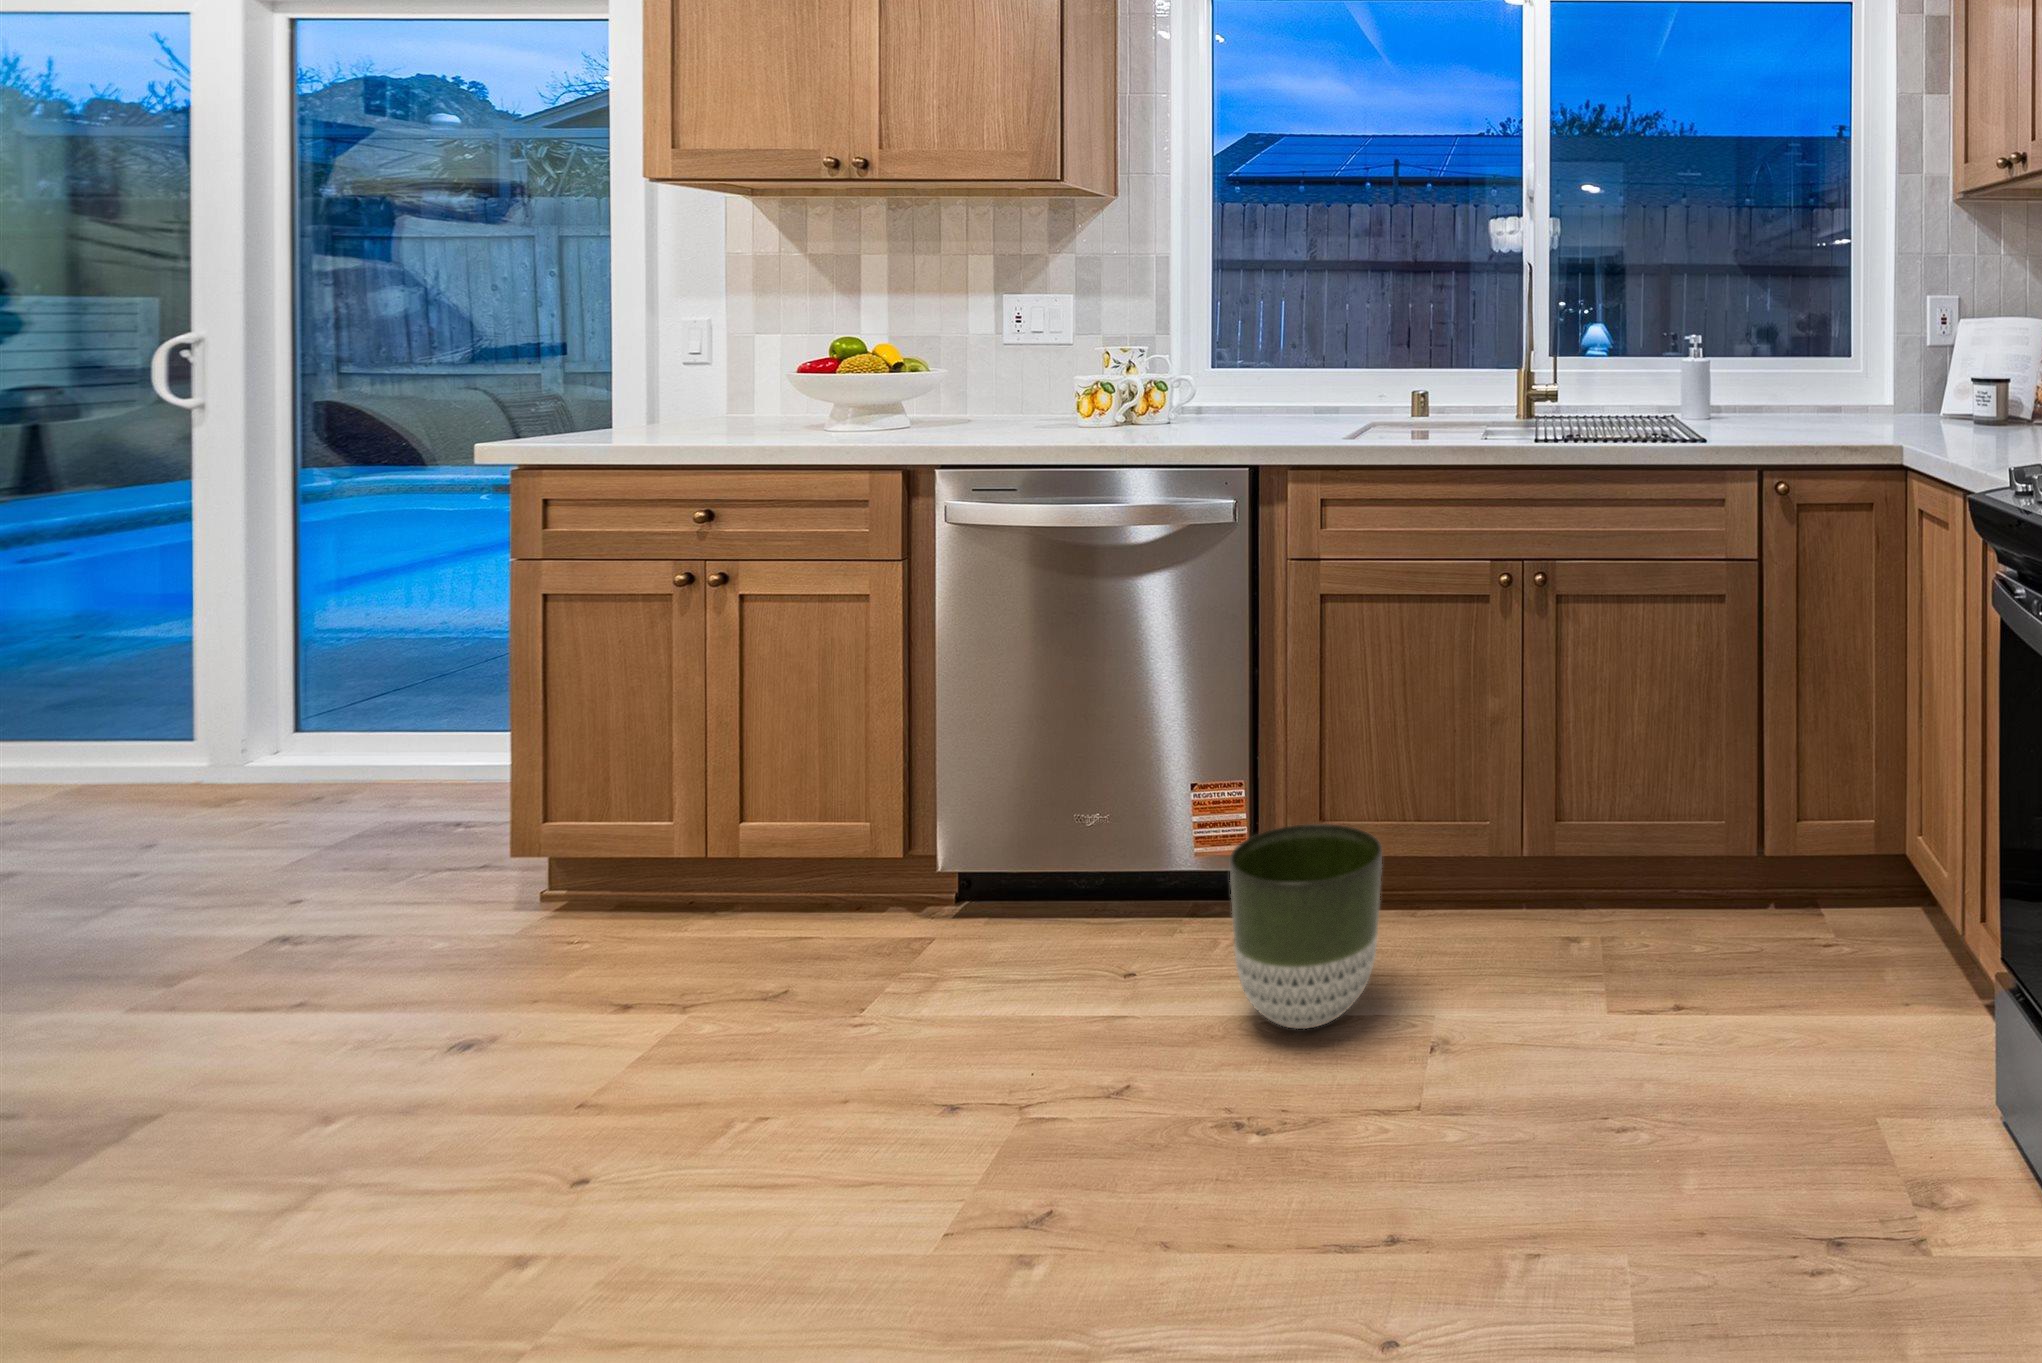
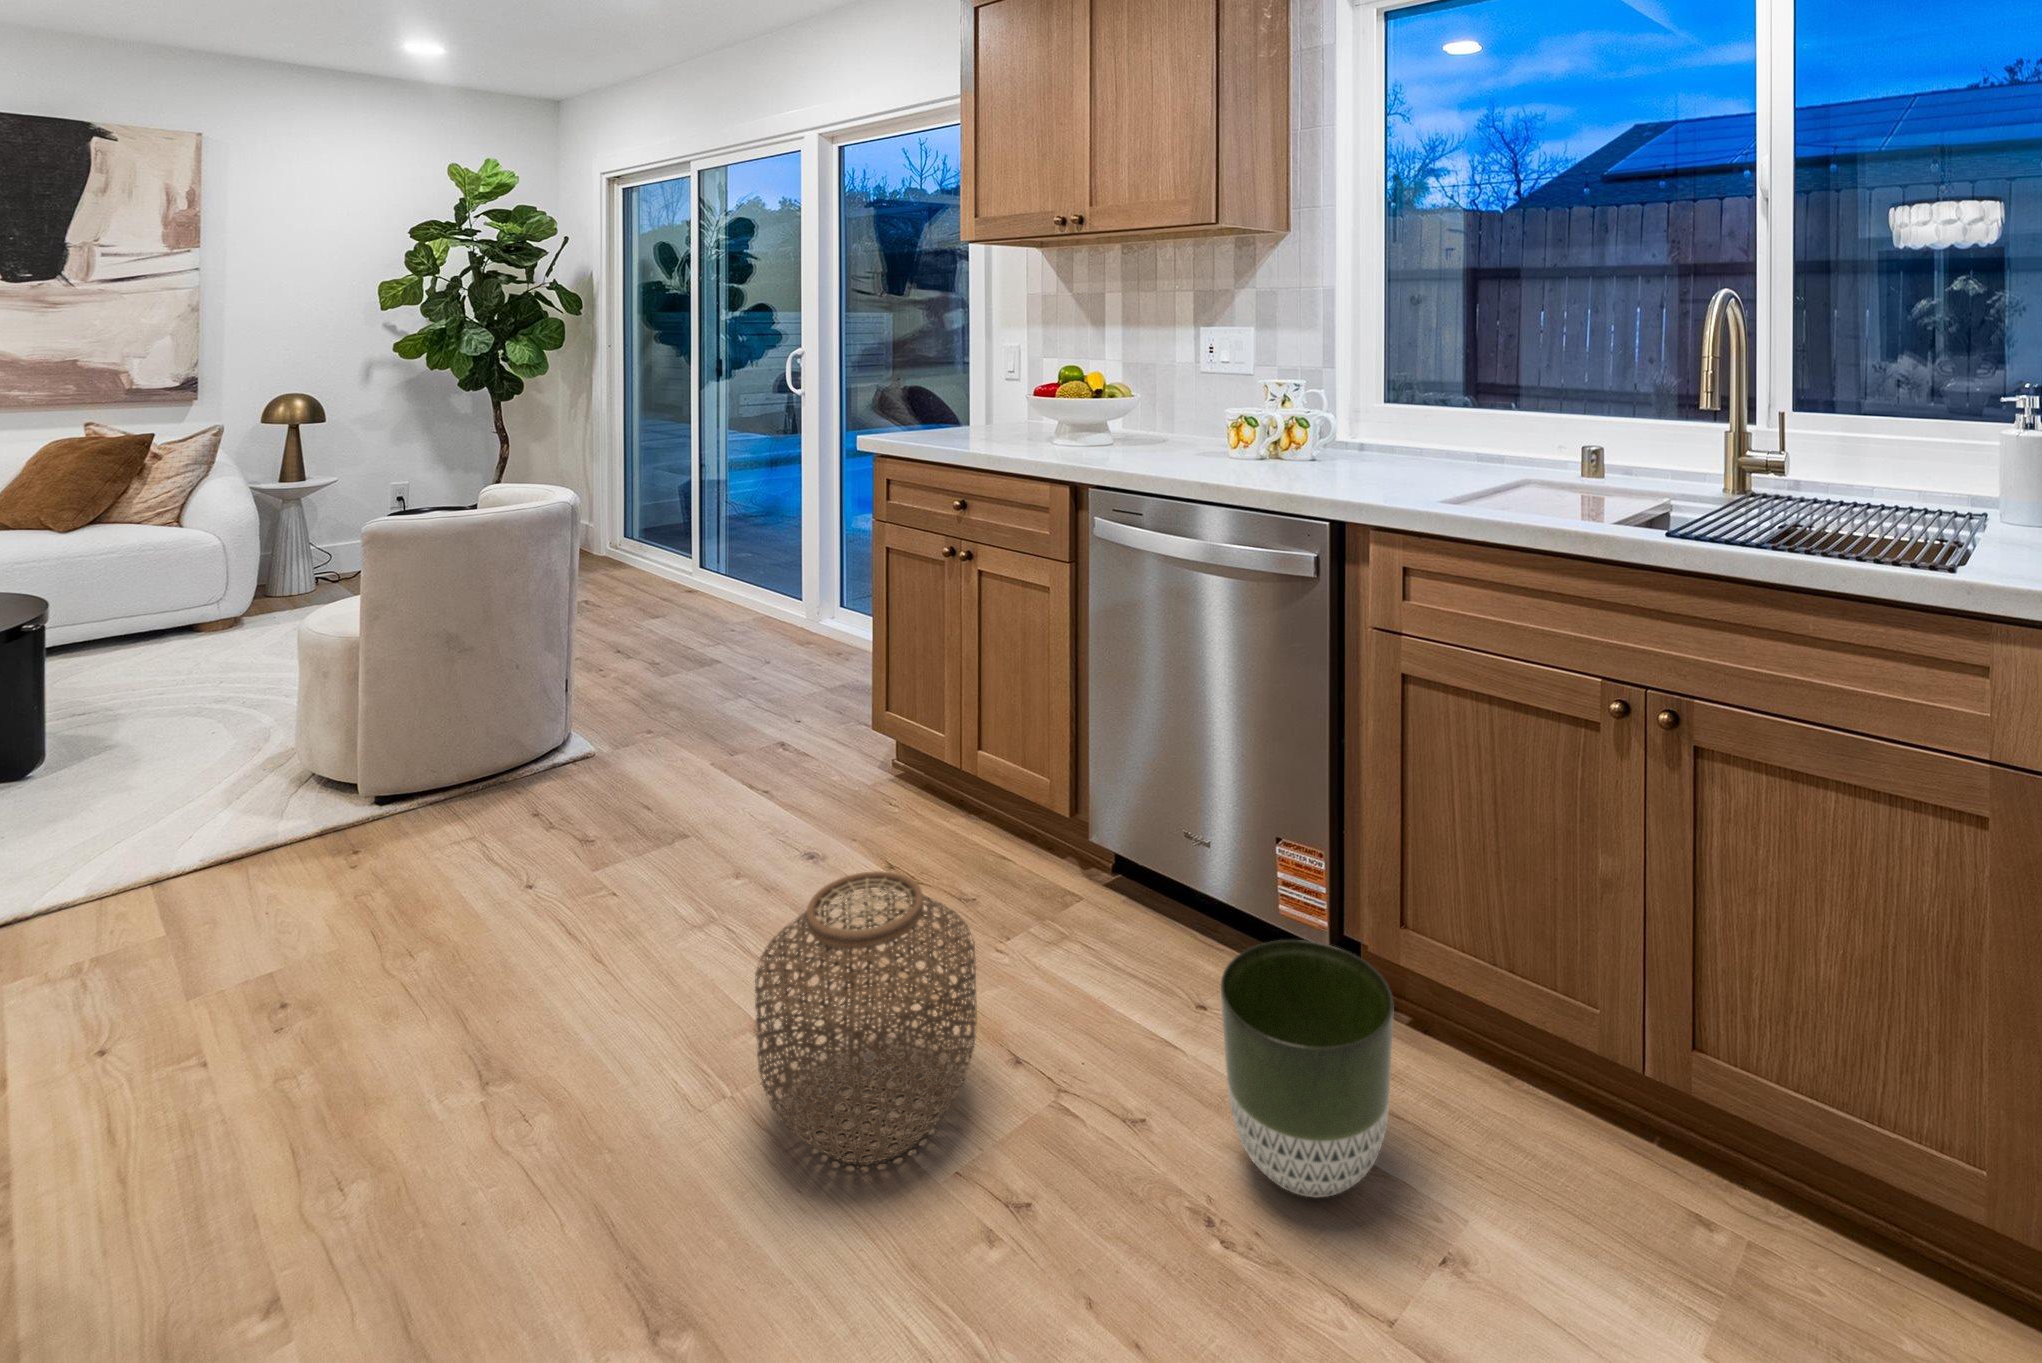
woven basket: none [694,873,976,1197] -> present [755,871,977,1163]

